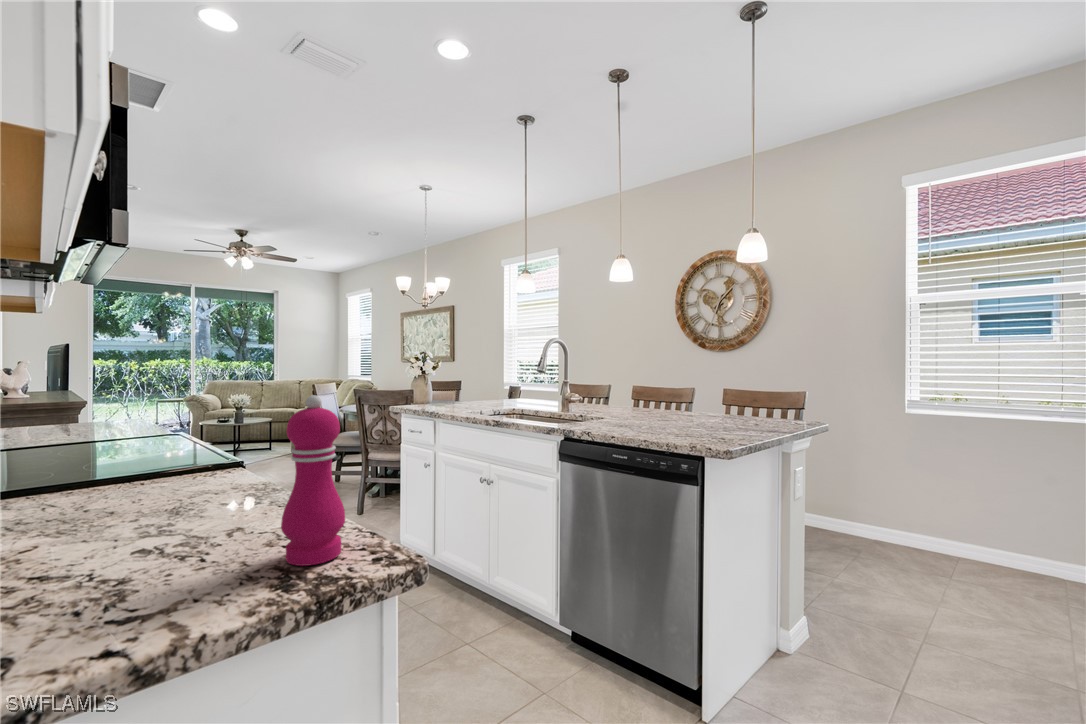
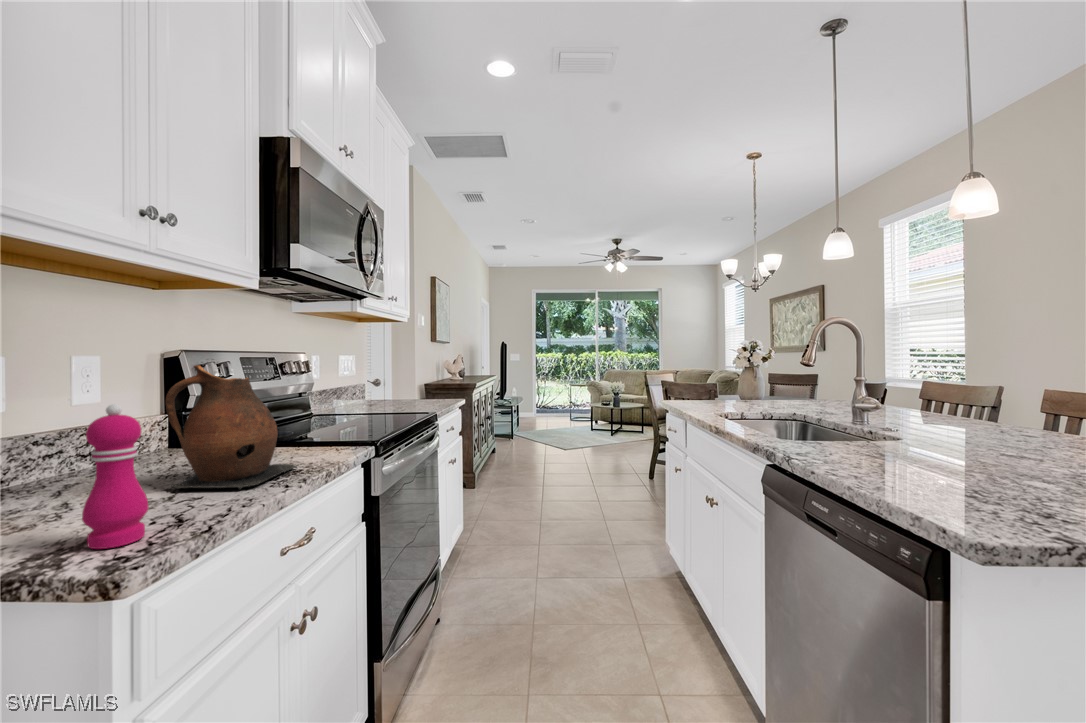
ceramic pitcher: none [101,357,270,529] -> present [166,365,297,490]

